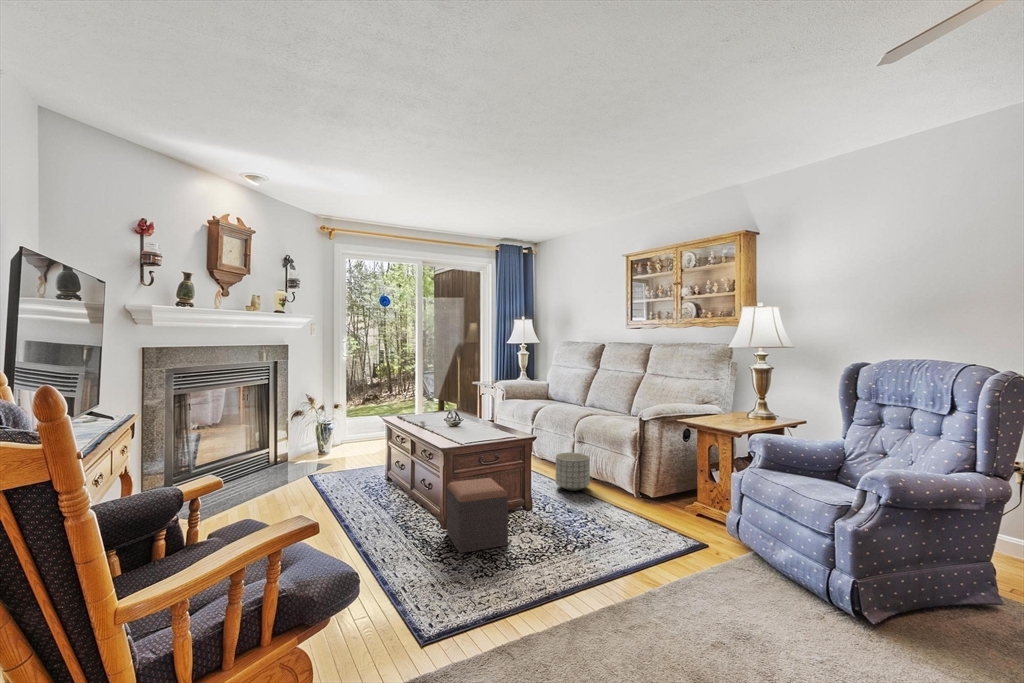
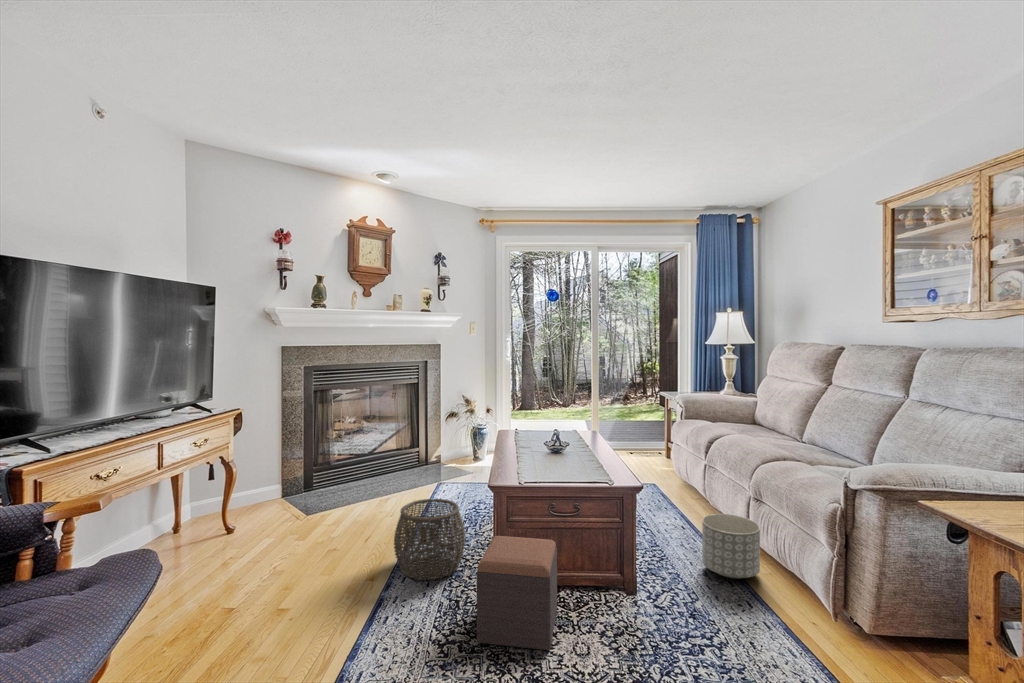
woven basket: none [344,470,404,535] -> present [394,499,466,581]

